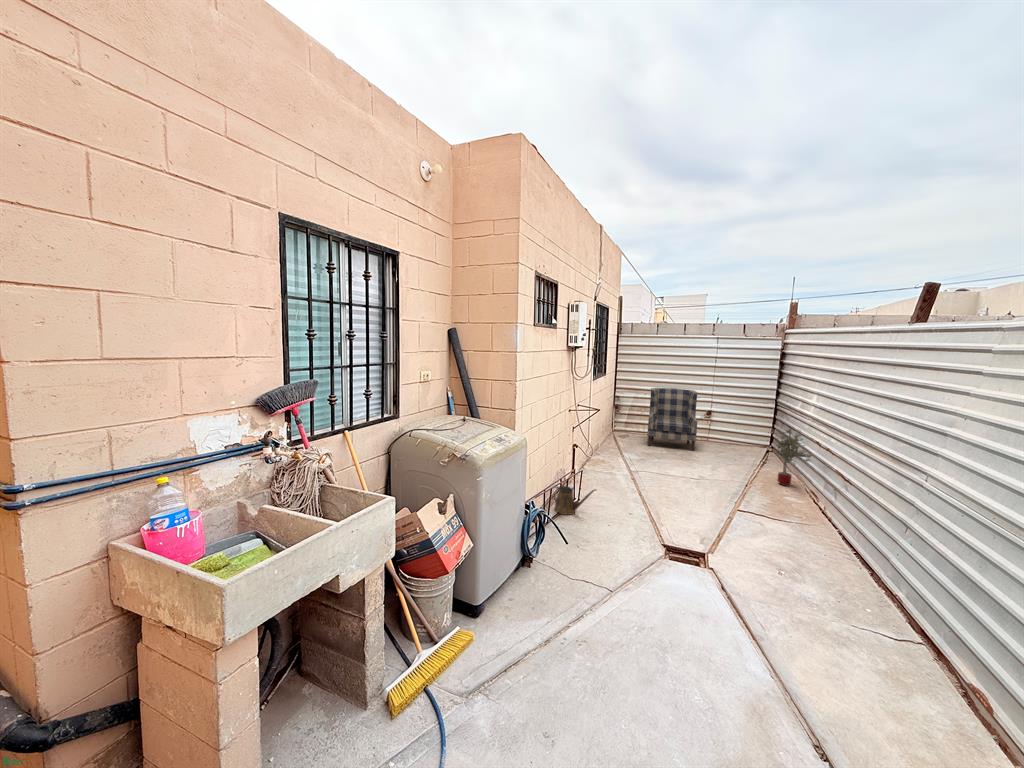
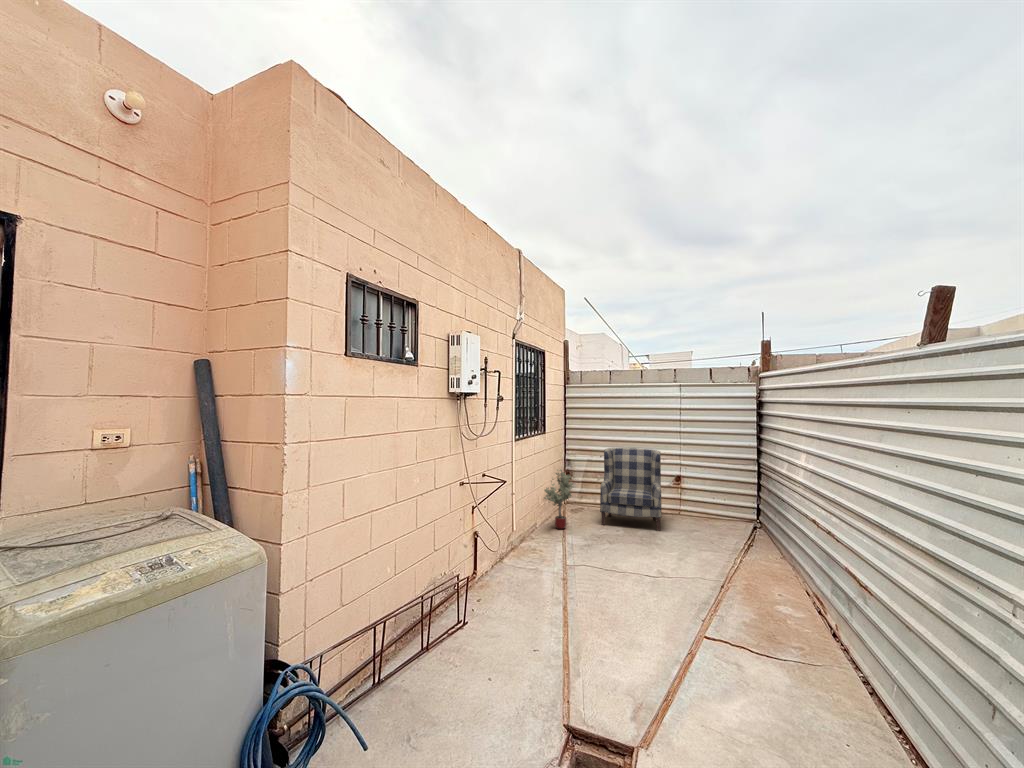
potted tree: present [777,428,812,486] -> present [544,470,573,529]
watering can: present [552,486,596,515] -> none [407,609,474,662]

